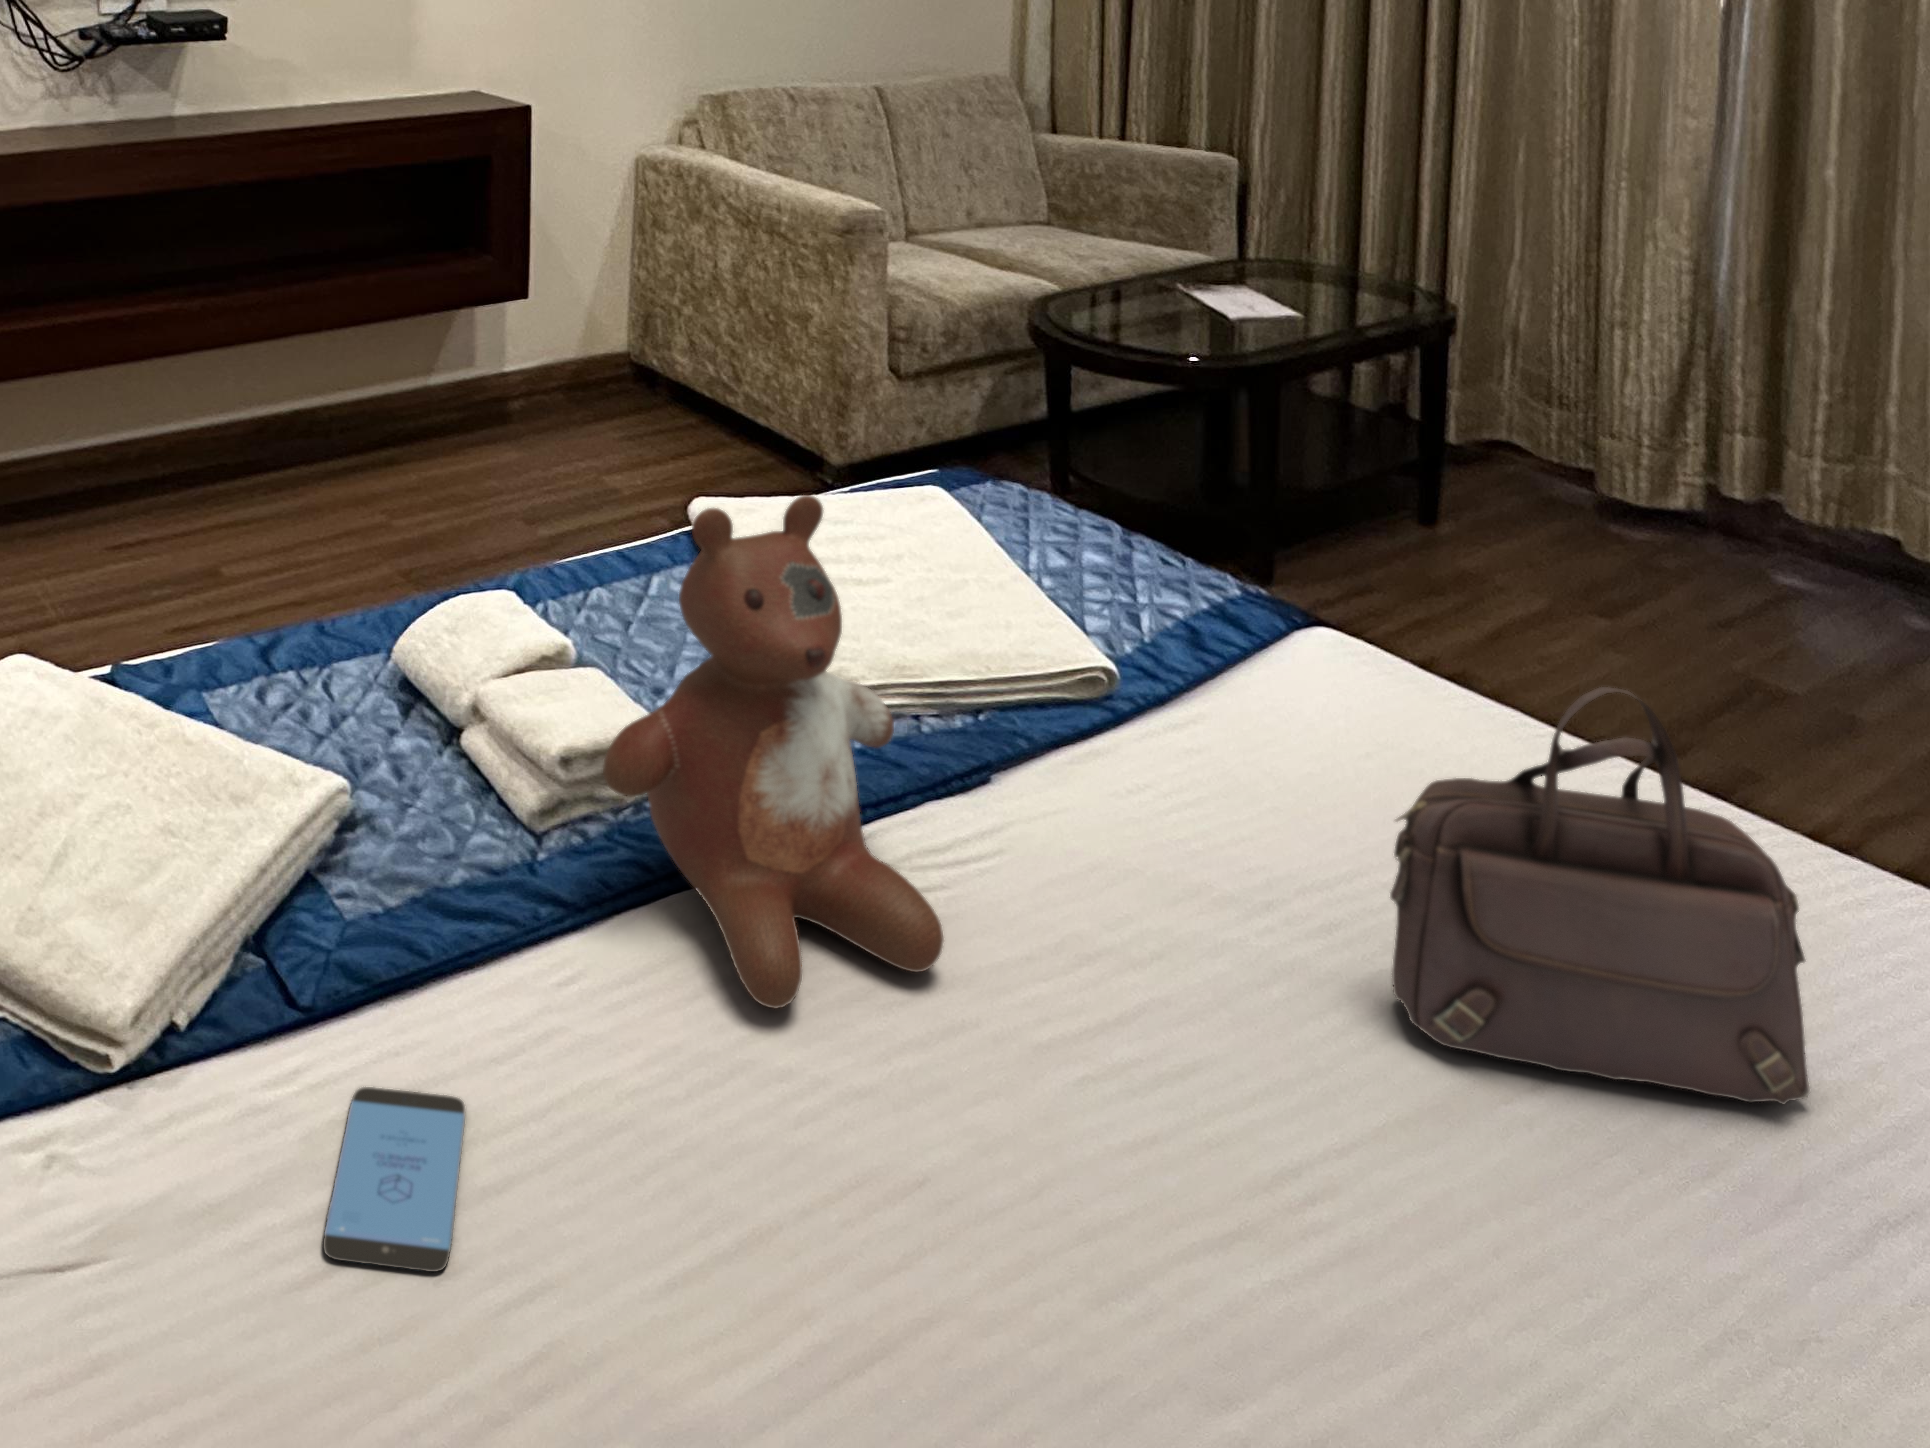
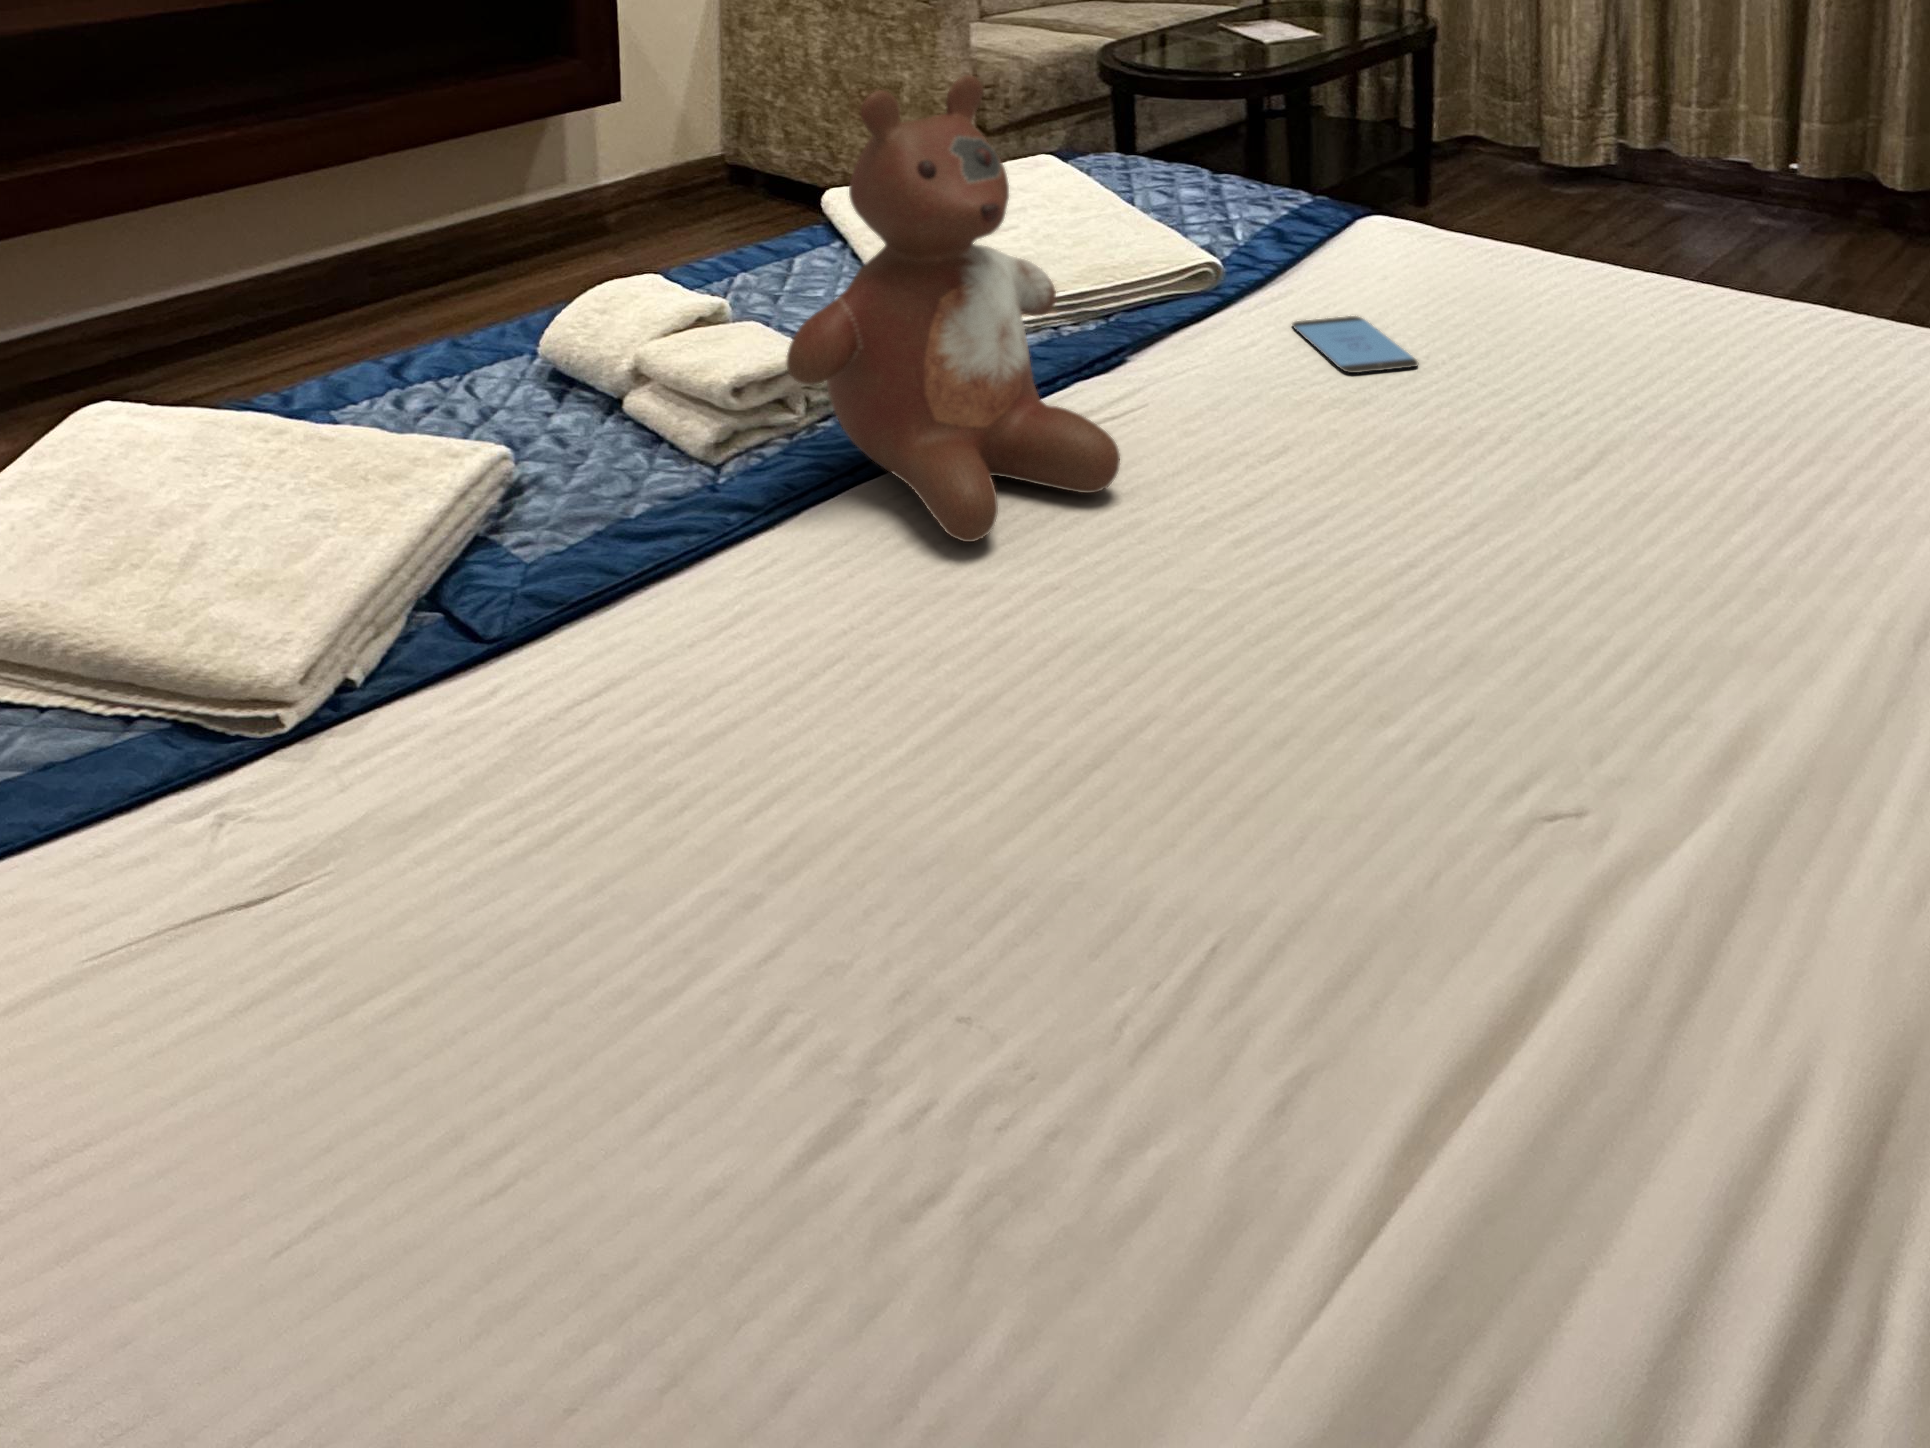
handbag: present [1390,687,1810,1104] -> none [1483,127,1788,458]
smartphone: present [323,1087,465,1272] -> present [1292,316,1418,373]

